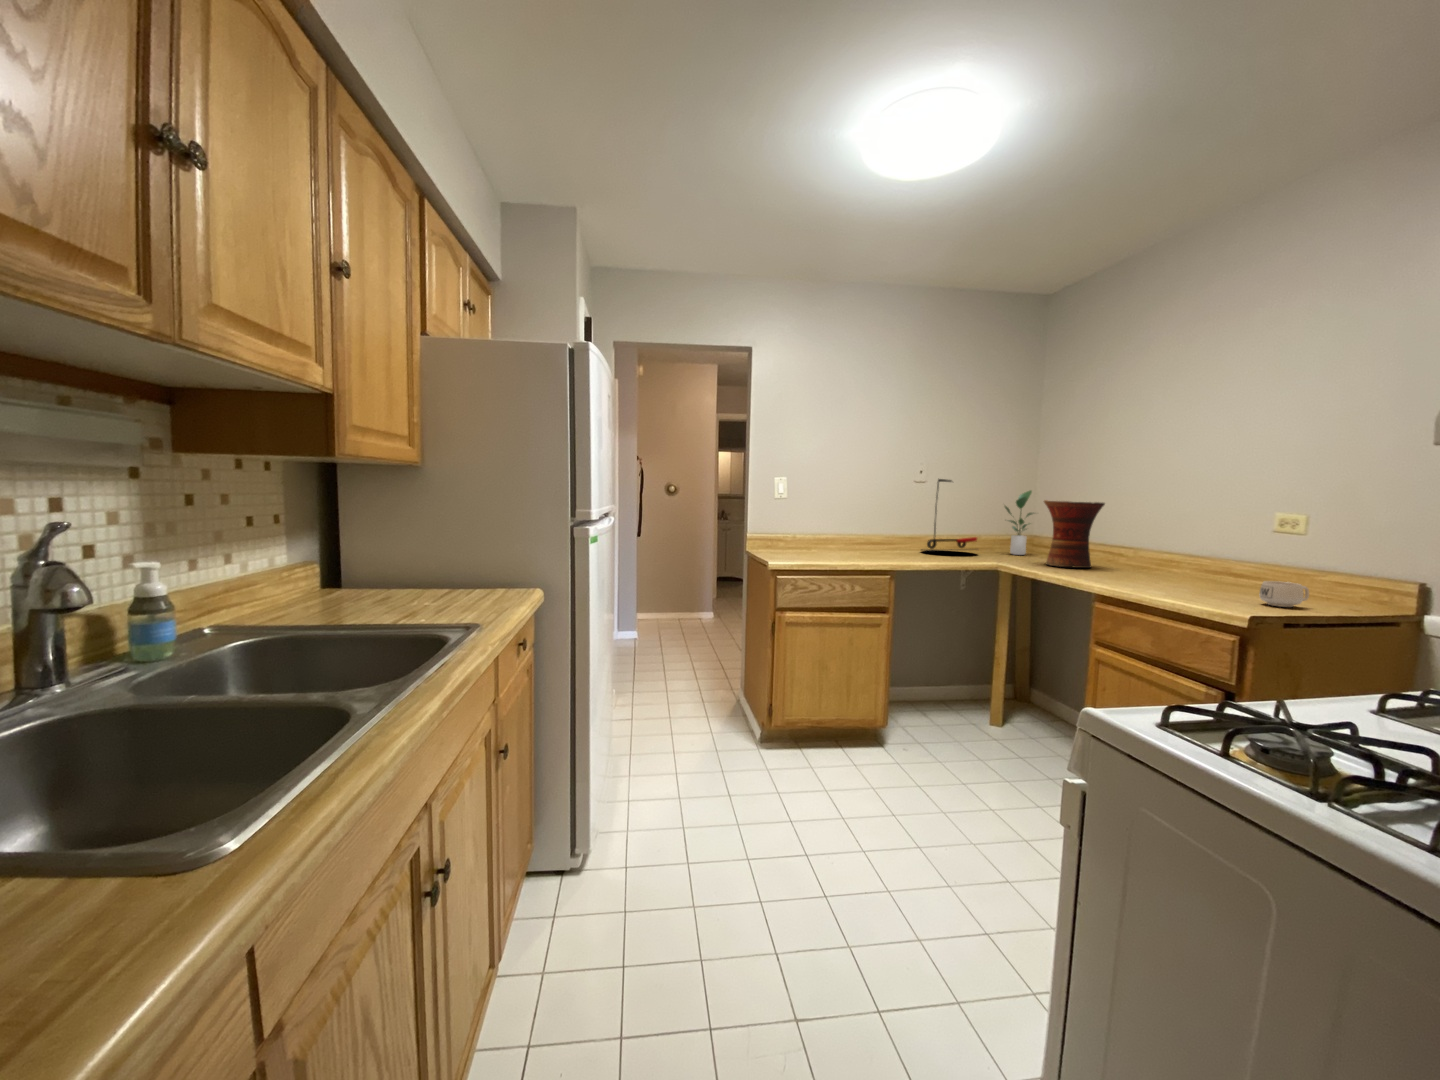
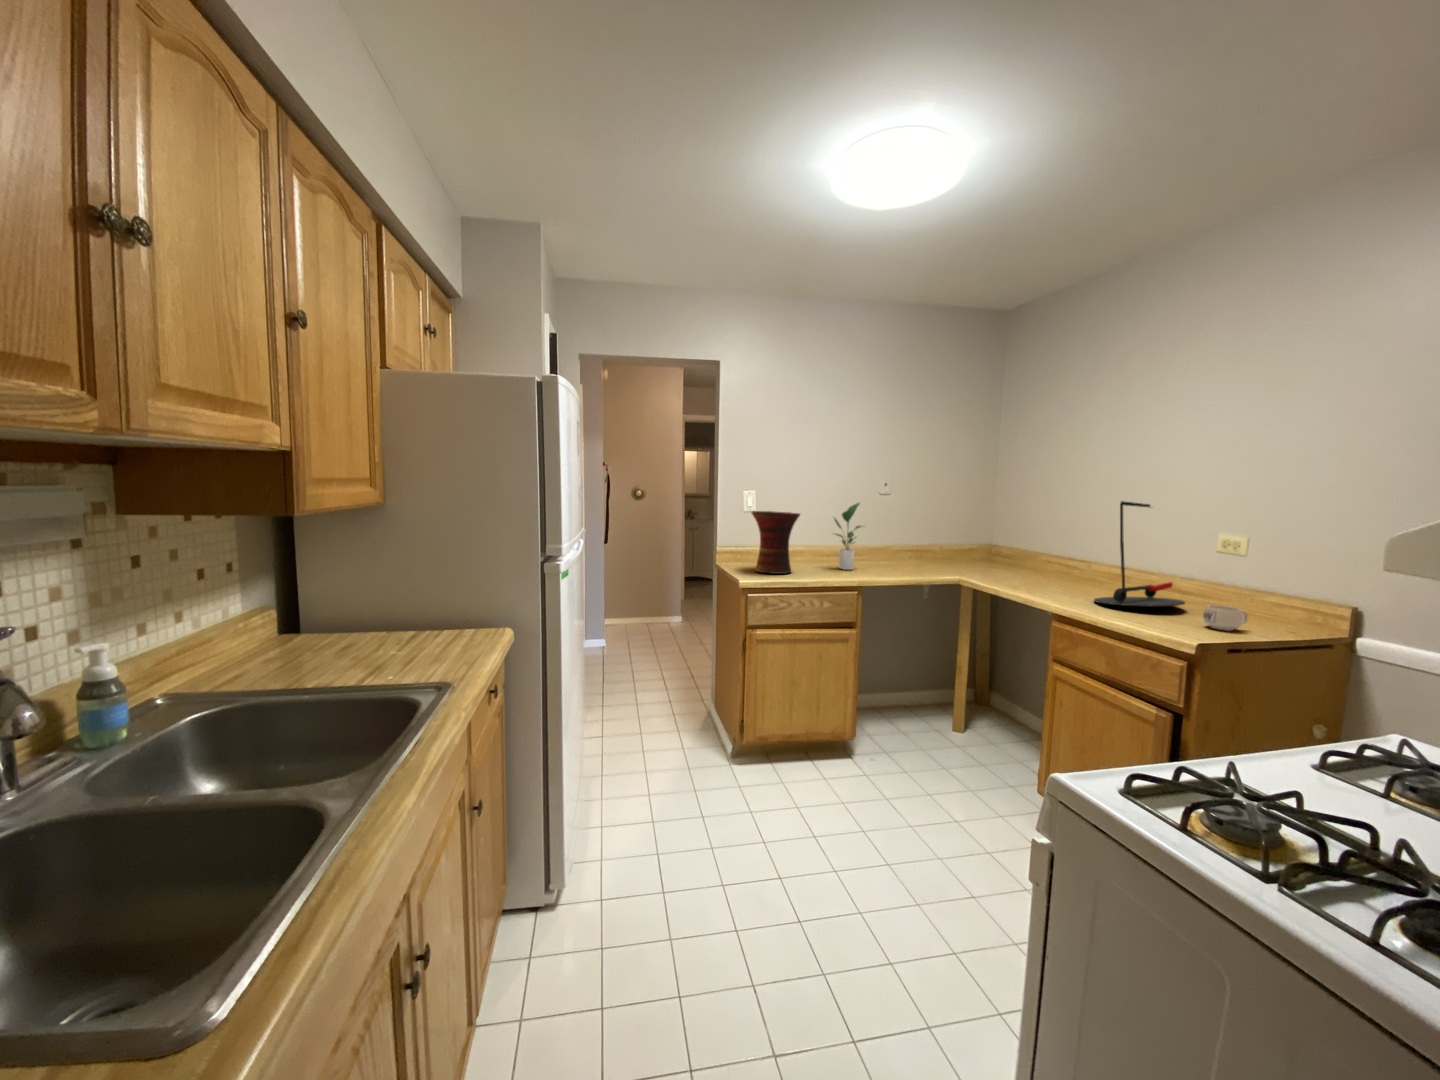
desk lamp: present [921,479,977,550] -> present [1094,501,1185,606]
potted plant: present [1005,491,1033,555] -> present [834,503,861,570]
vase: present [1044,500,1105,568] -> present [751,511,800,574]

